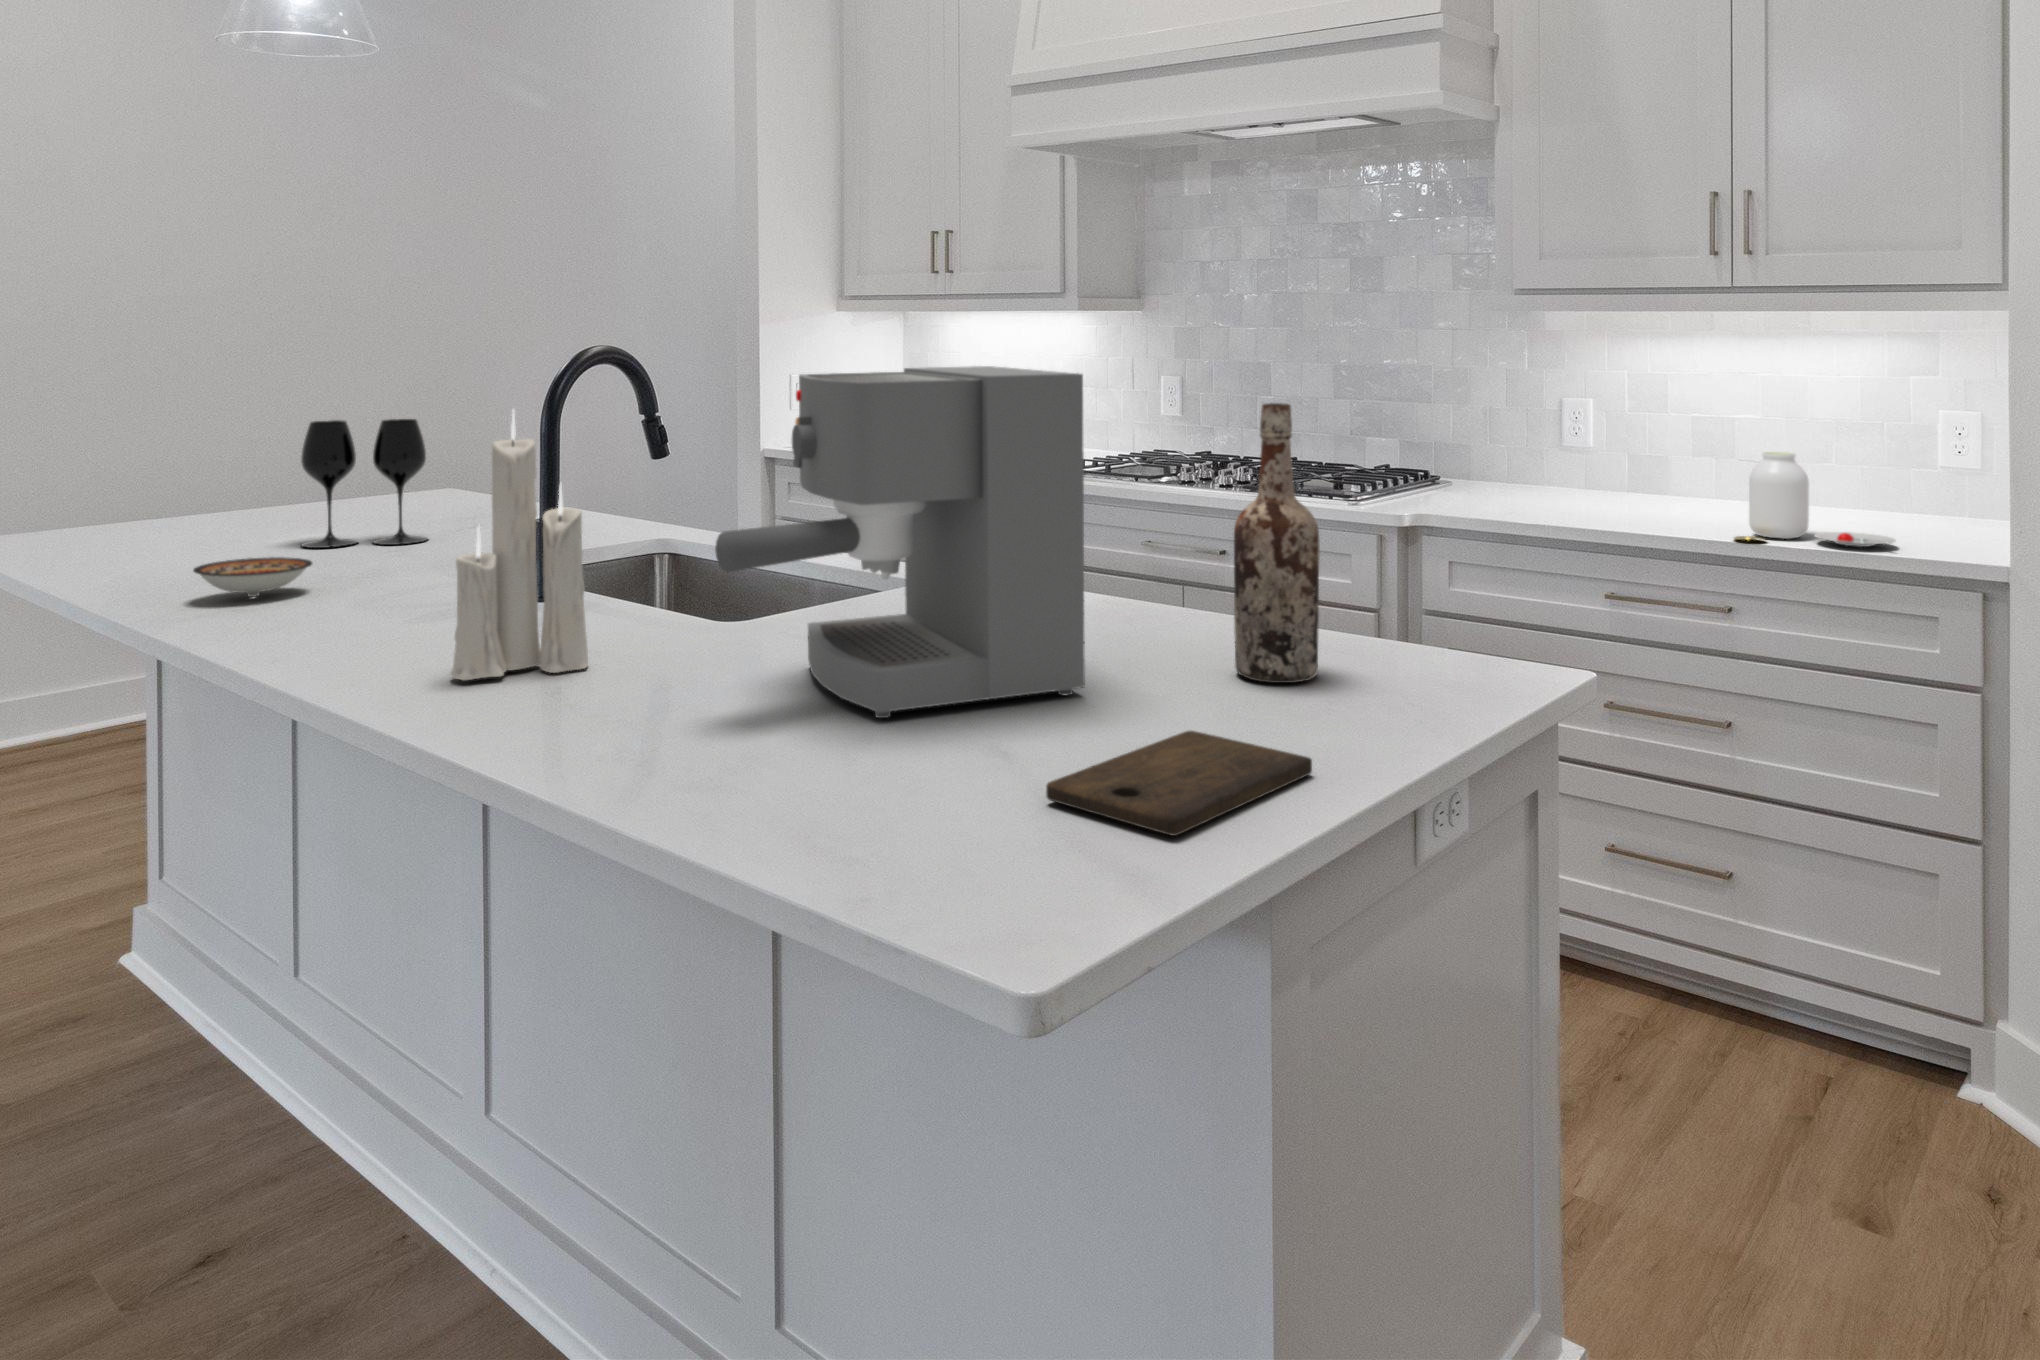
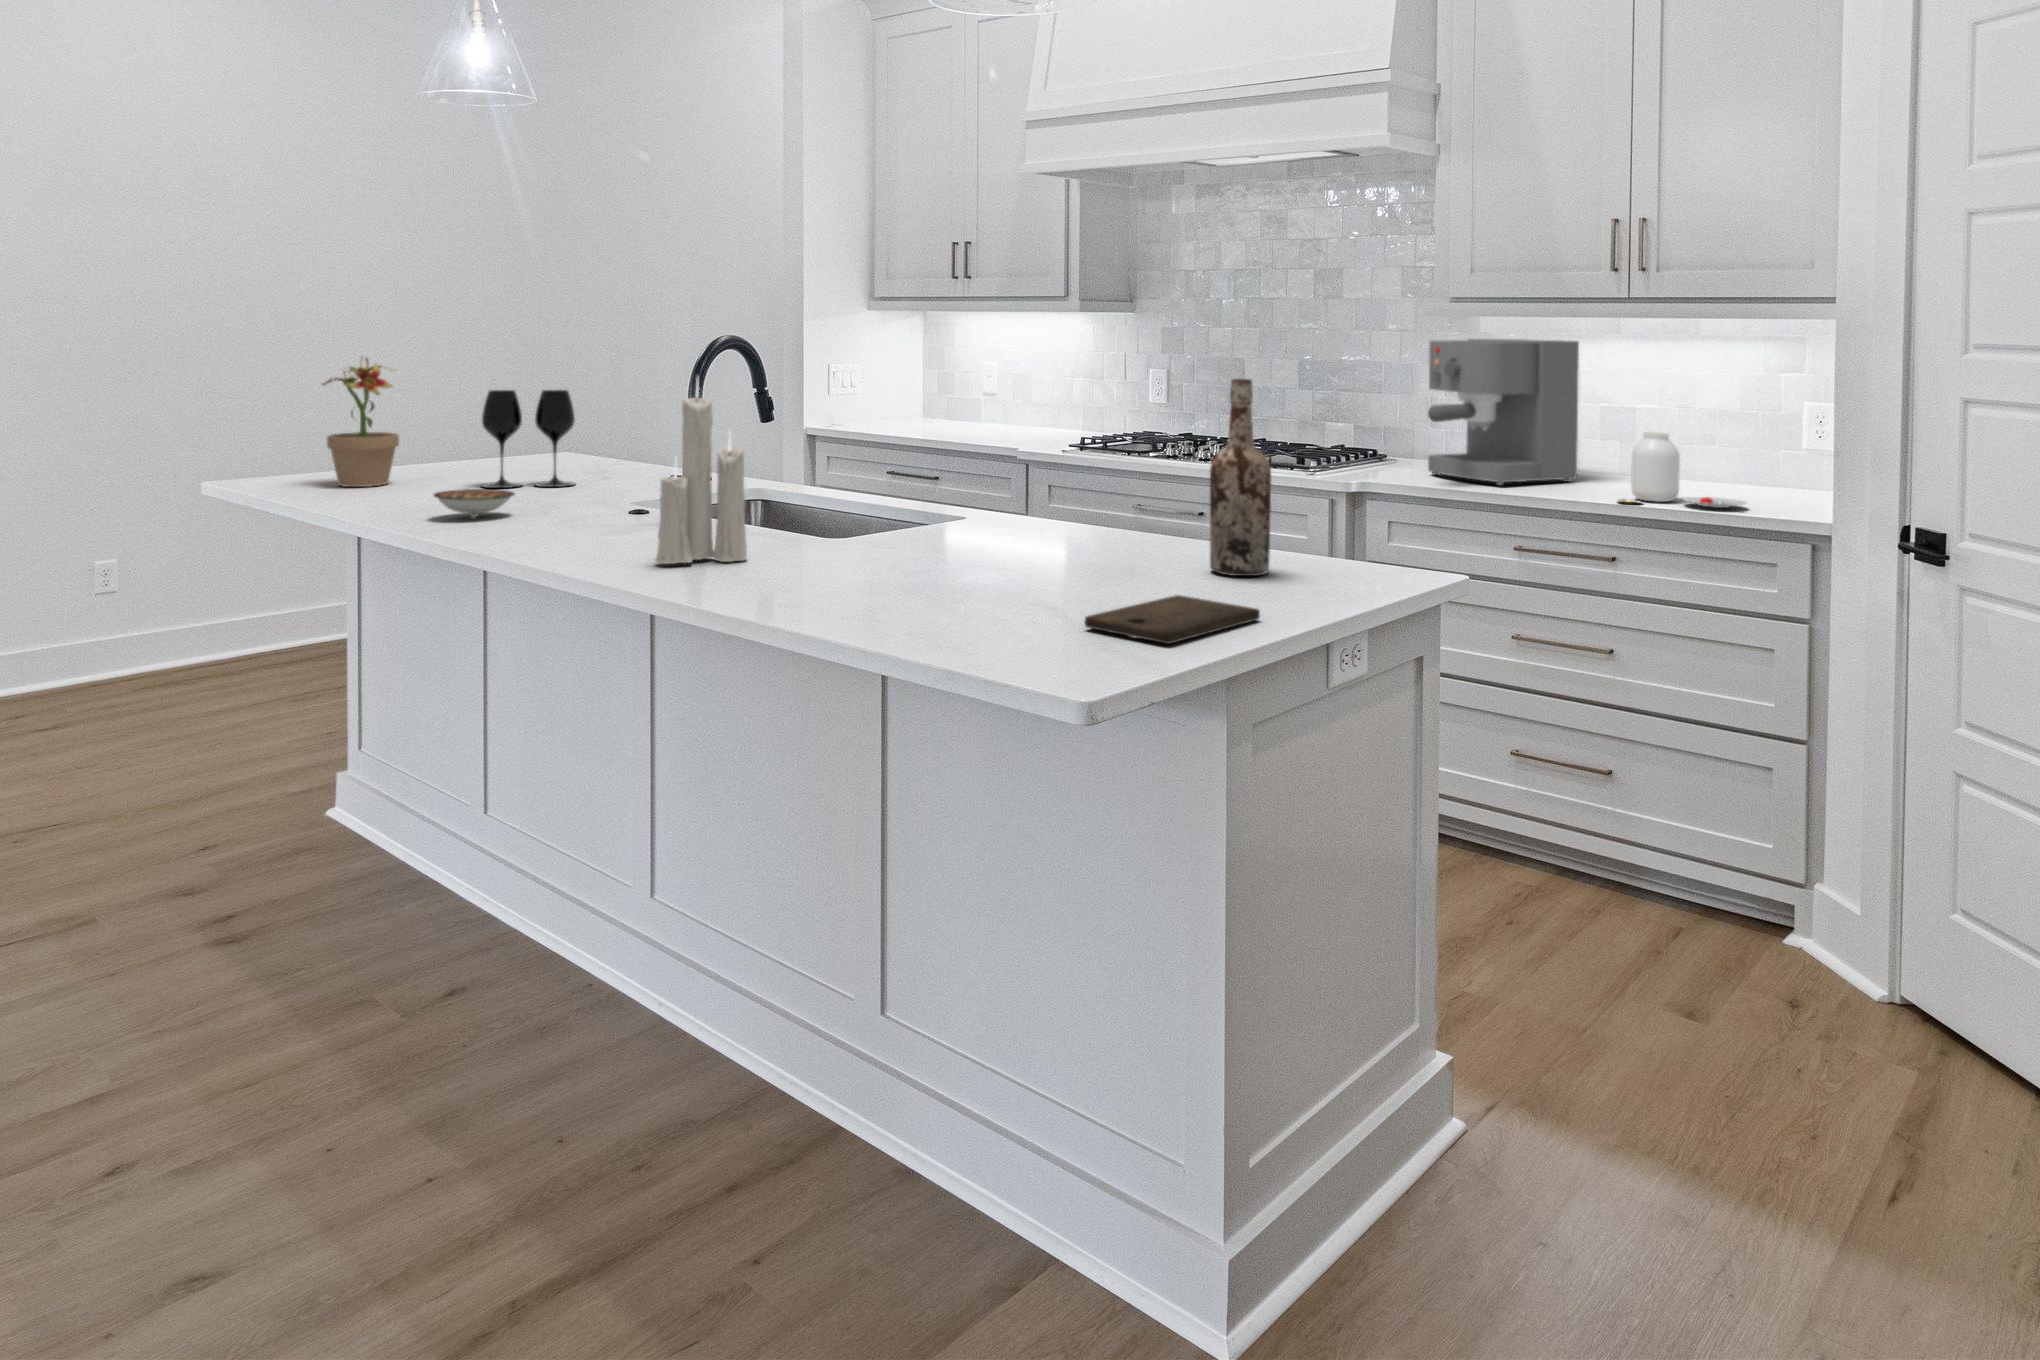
coffee maker: present [715,366,1085,718] -> present [1428,339,1579,485]
potted plant: none [91,379,198,549] -> present [323,358,399,487]

